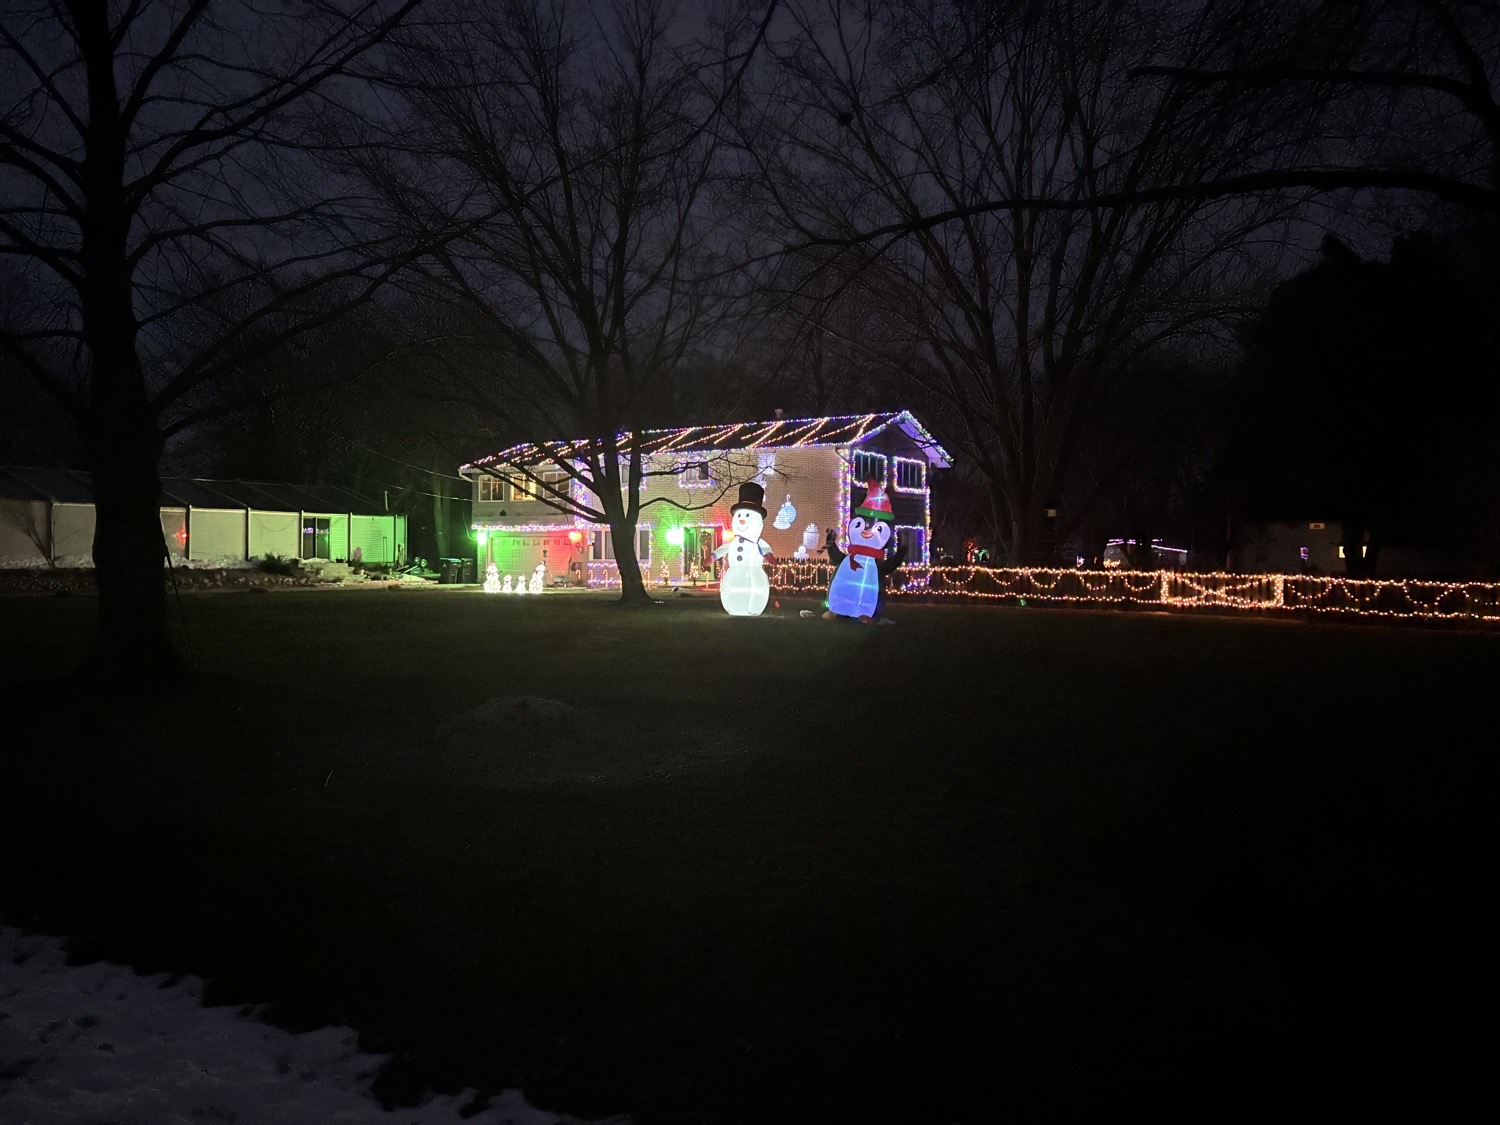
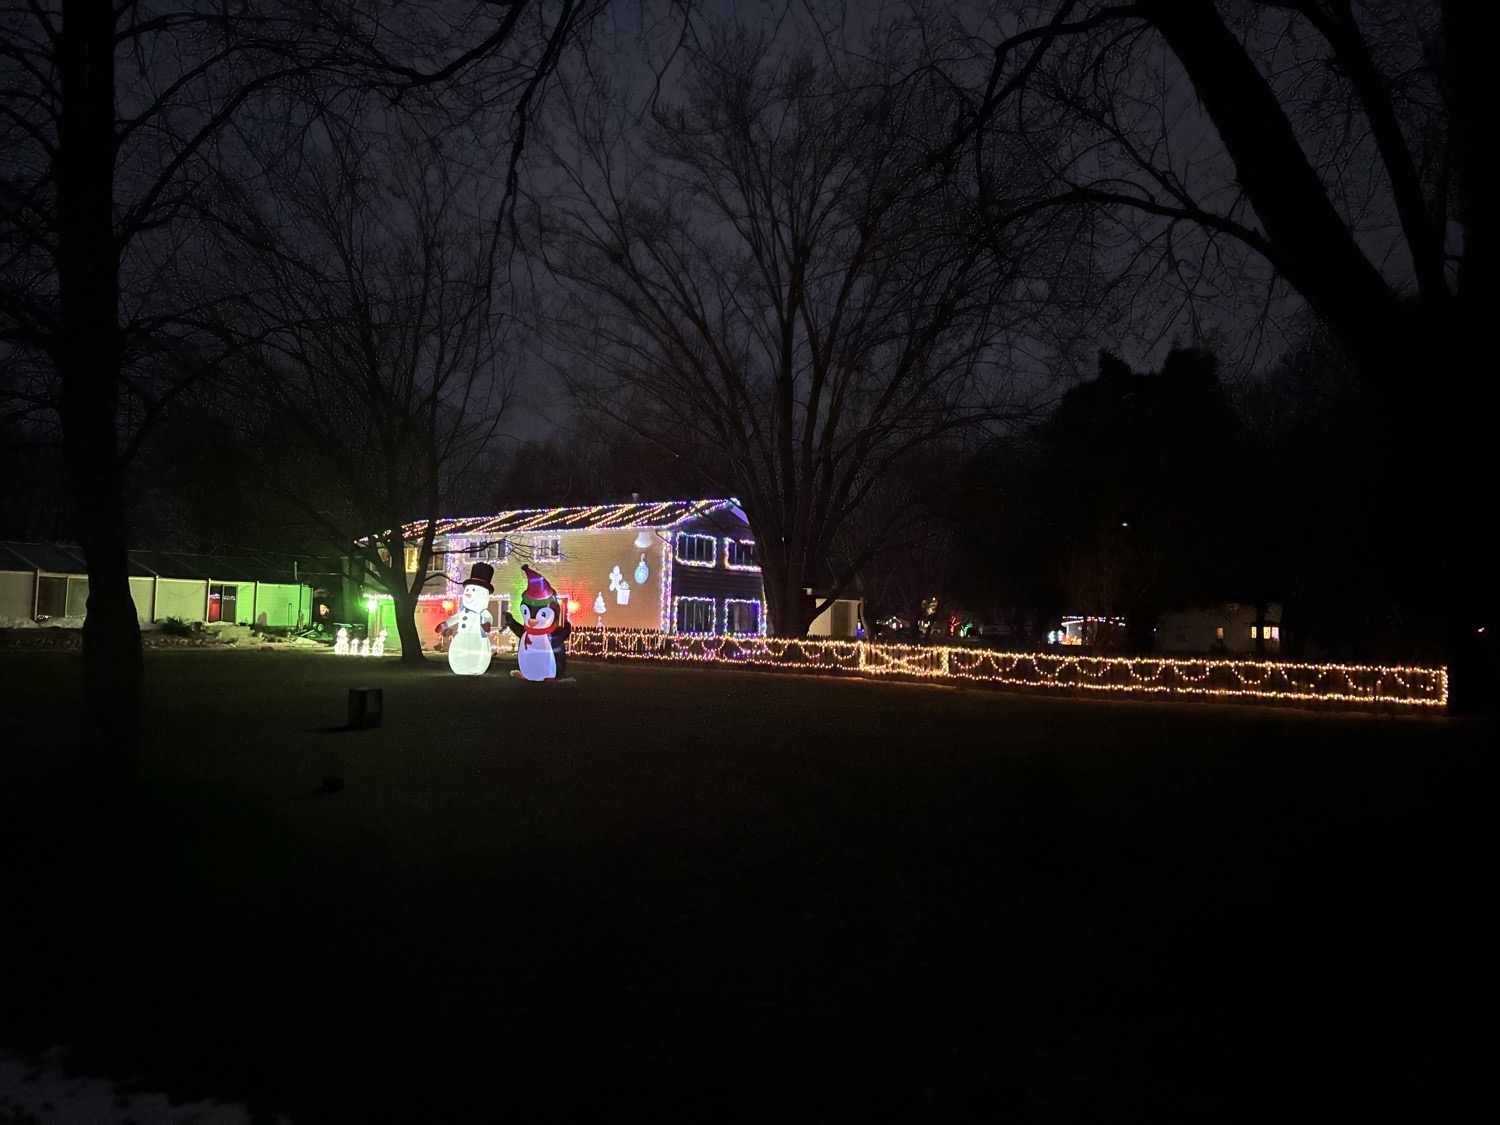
storage box: none [885,655,936,725] -> present [348,687,383,729]

